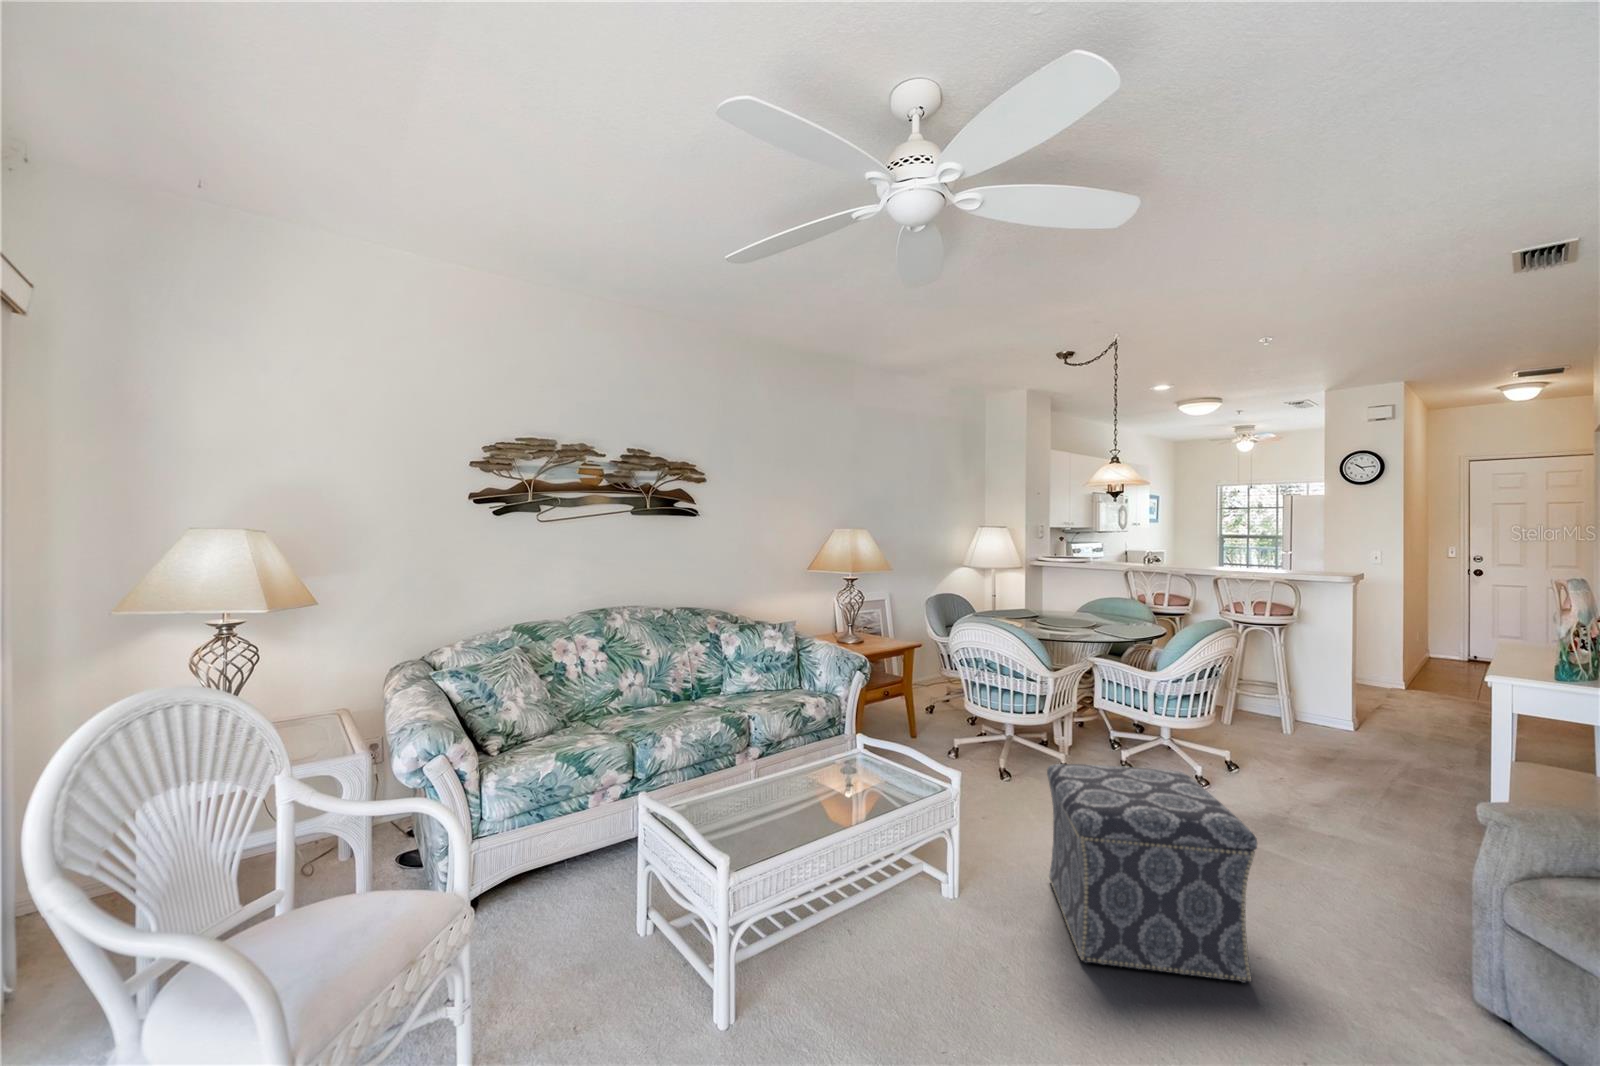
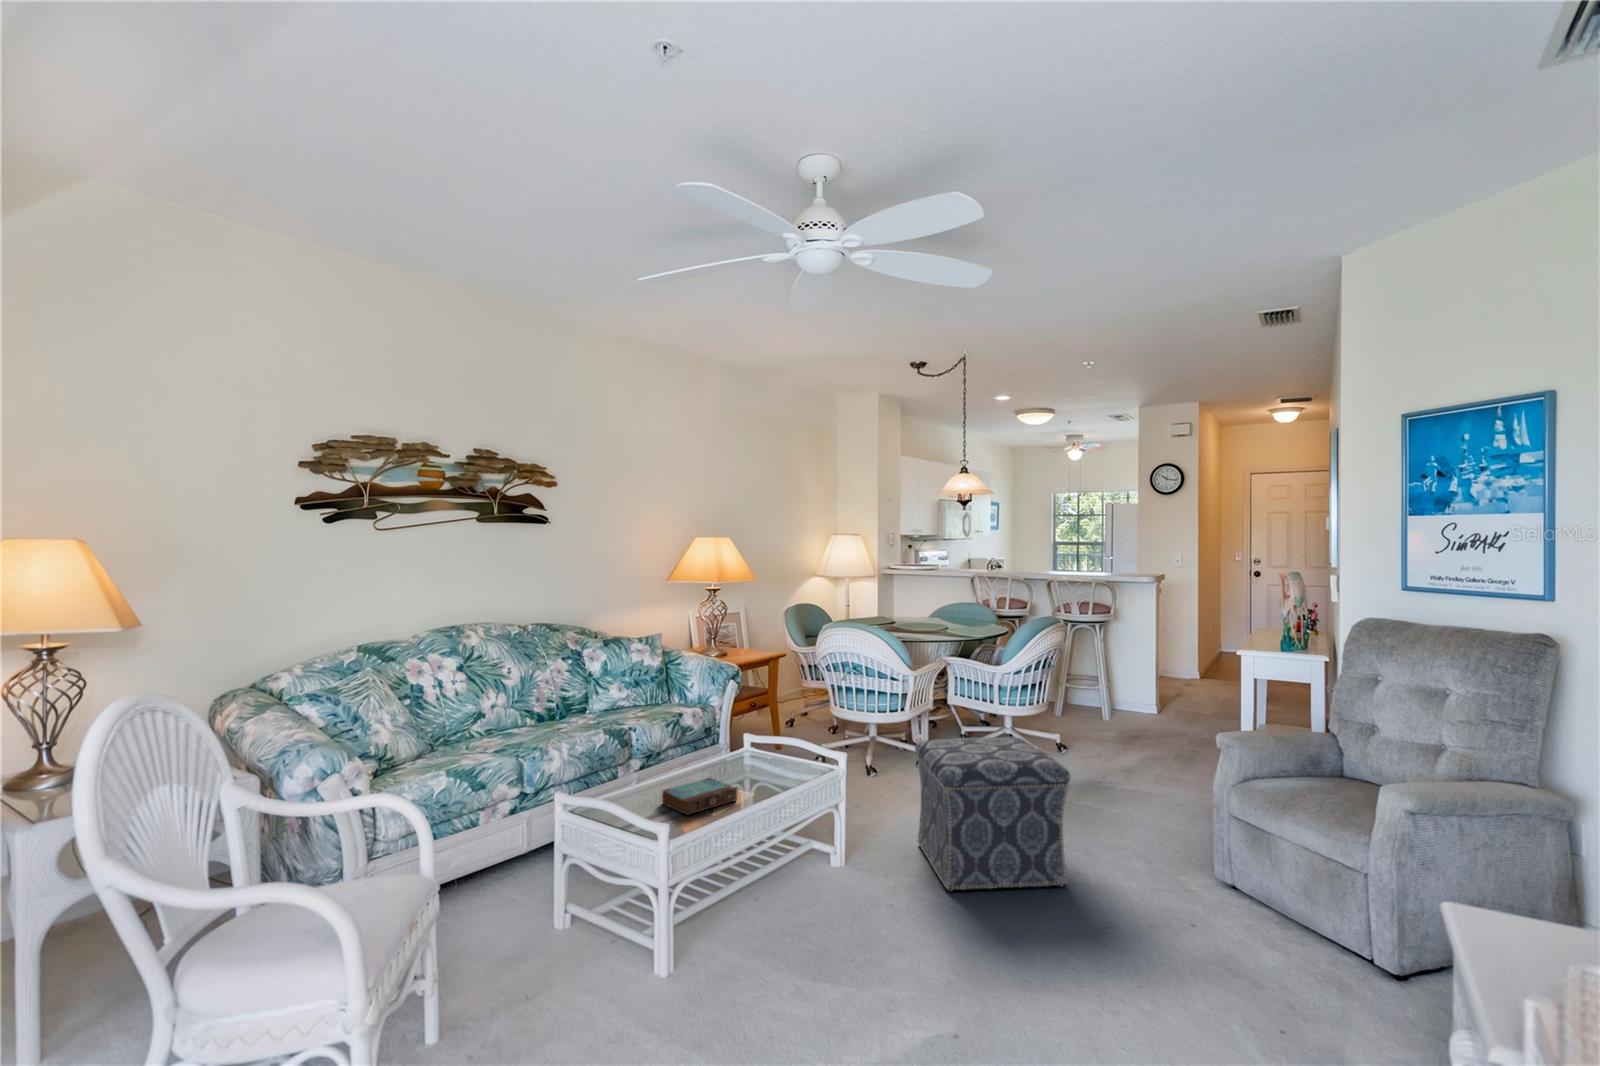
book: none [753,785,833,831] -> present [662,778,737,815]

